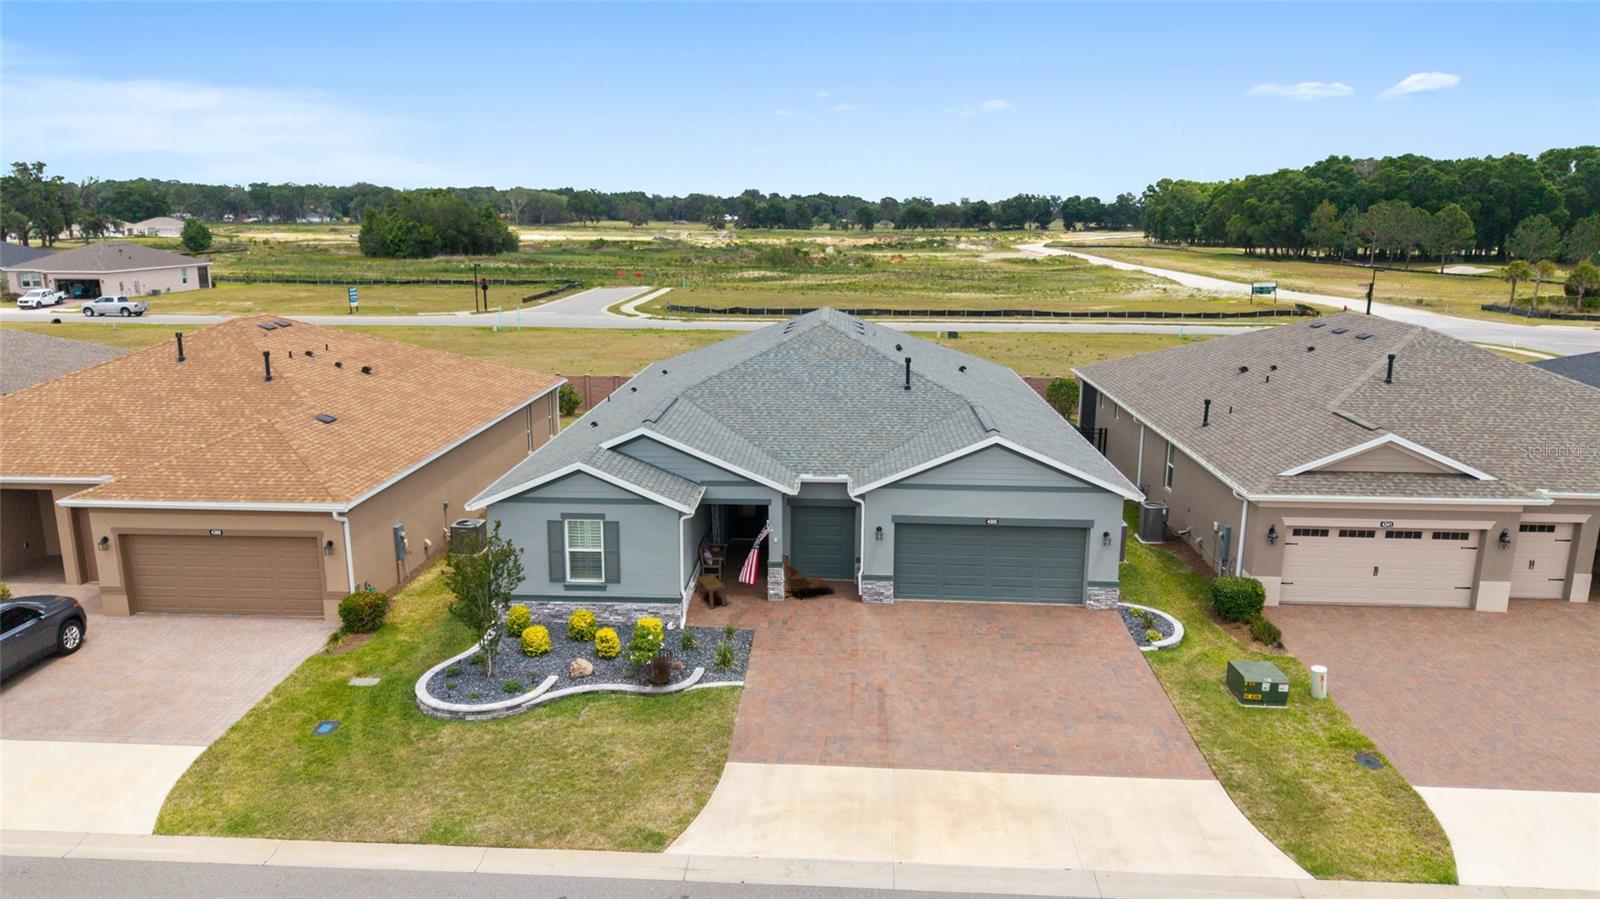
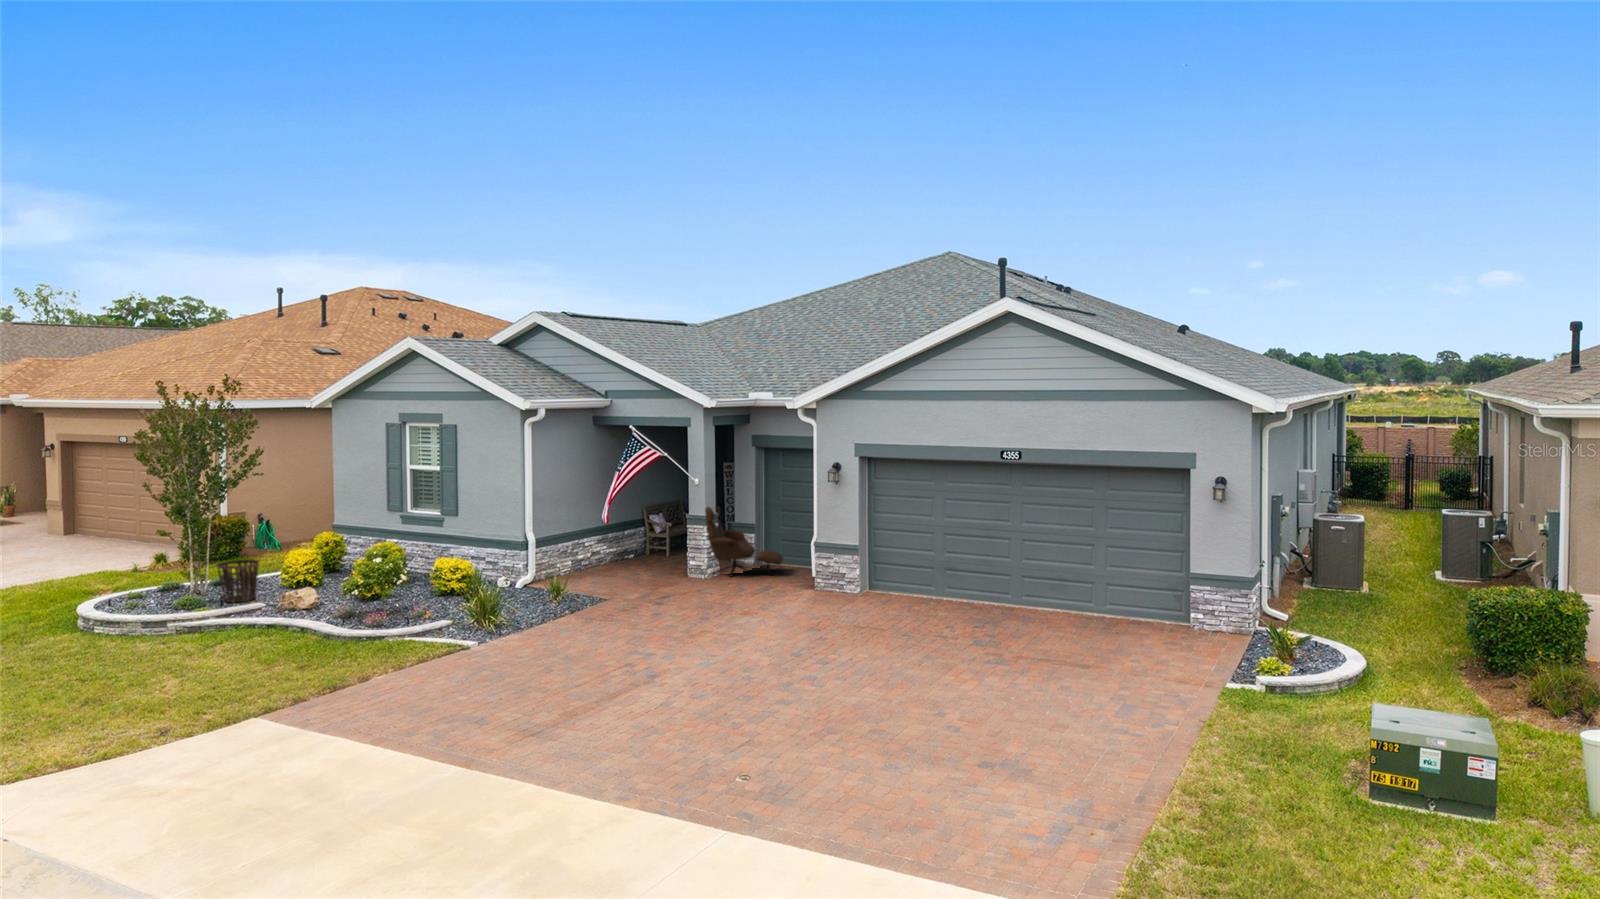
bench: present [698,575,726,609] -> none [592,533,629,574]
basket: present [647,648,673,684] -> present [217,560,259,602]

